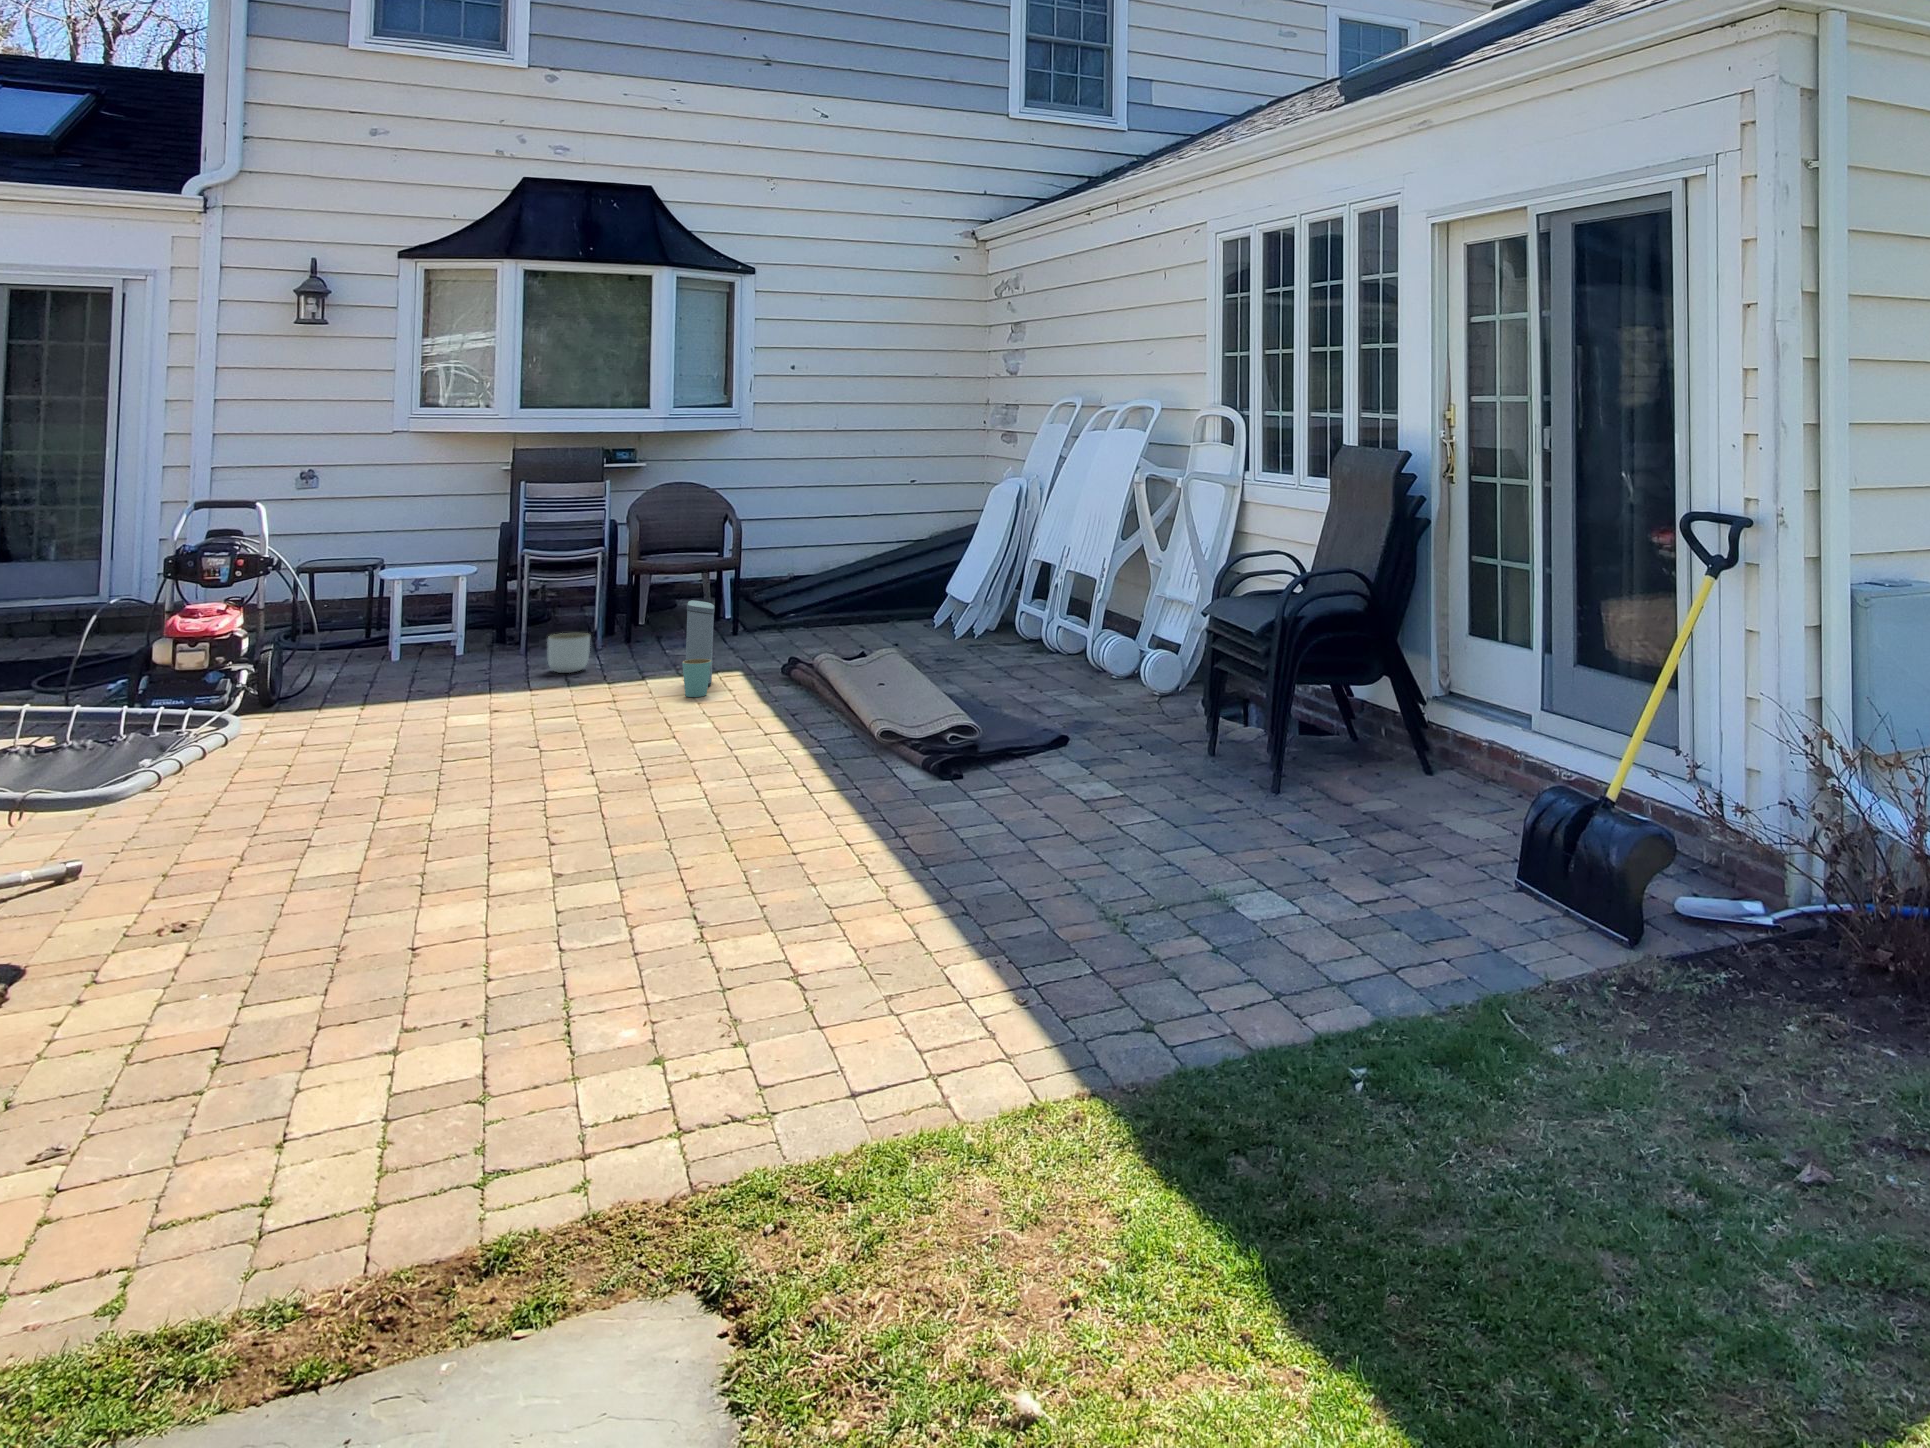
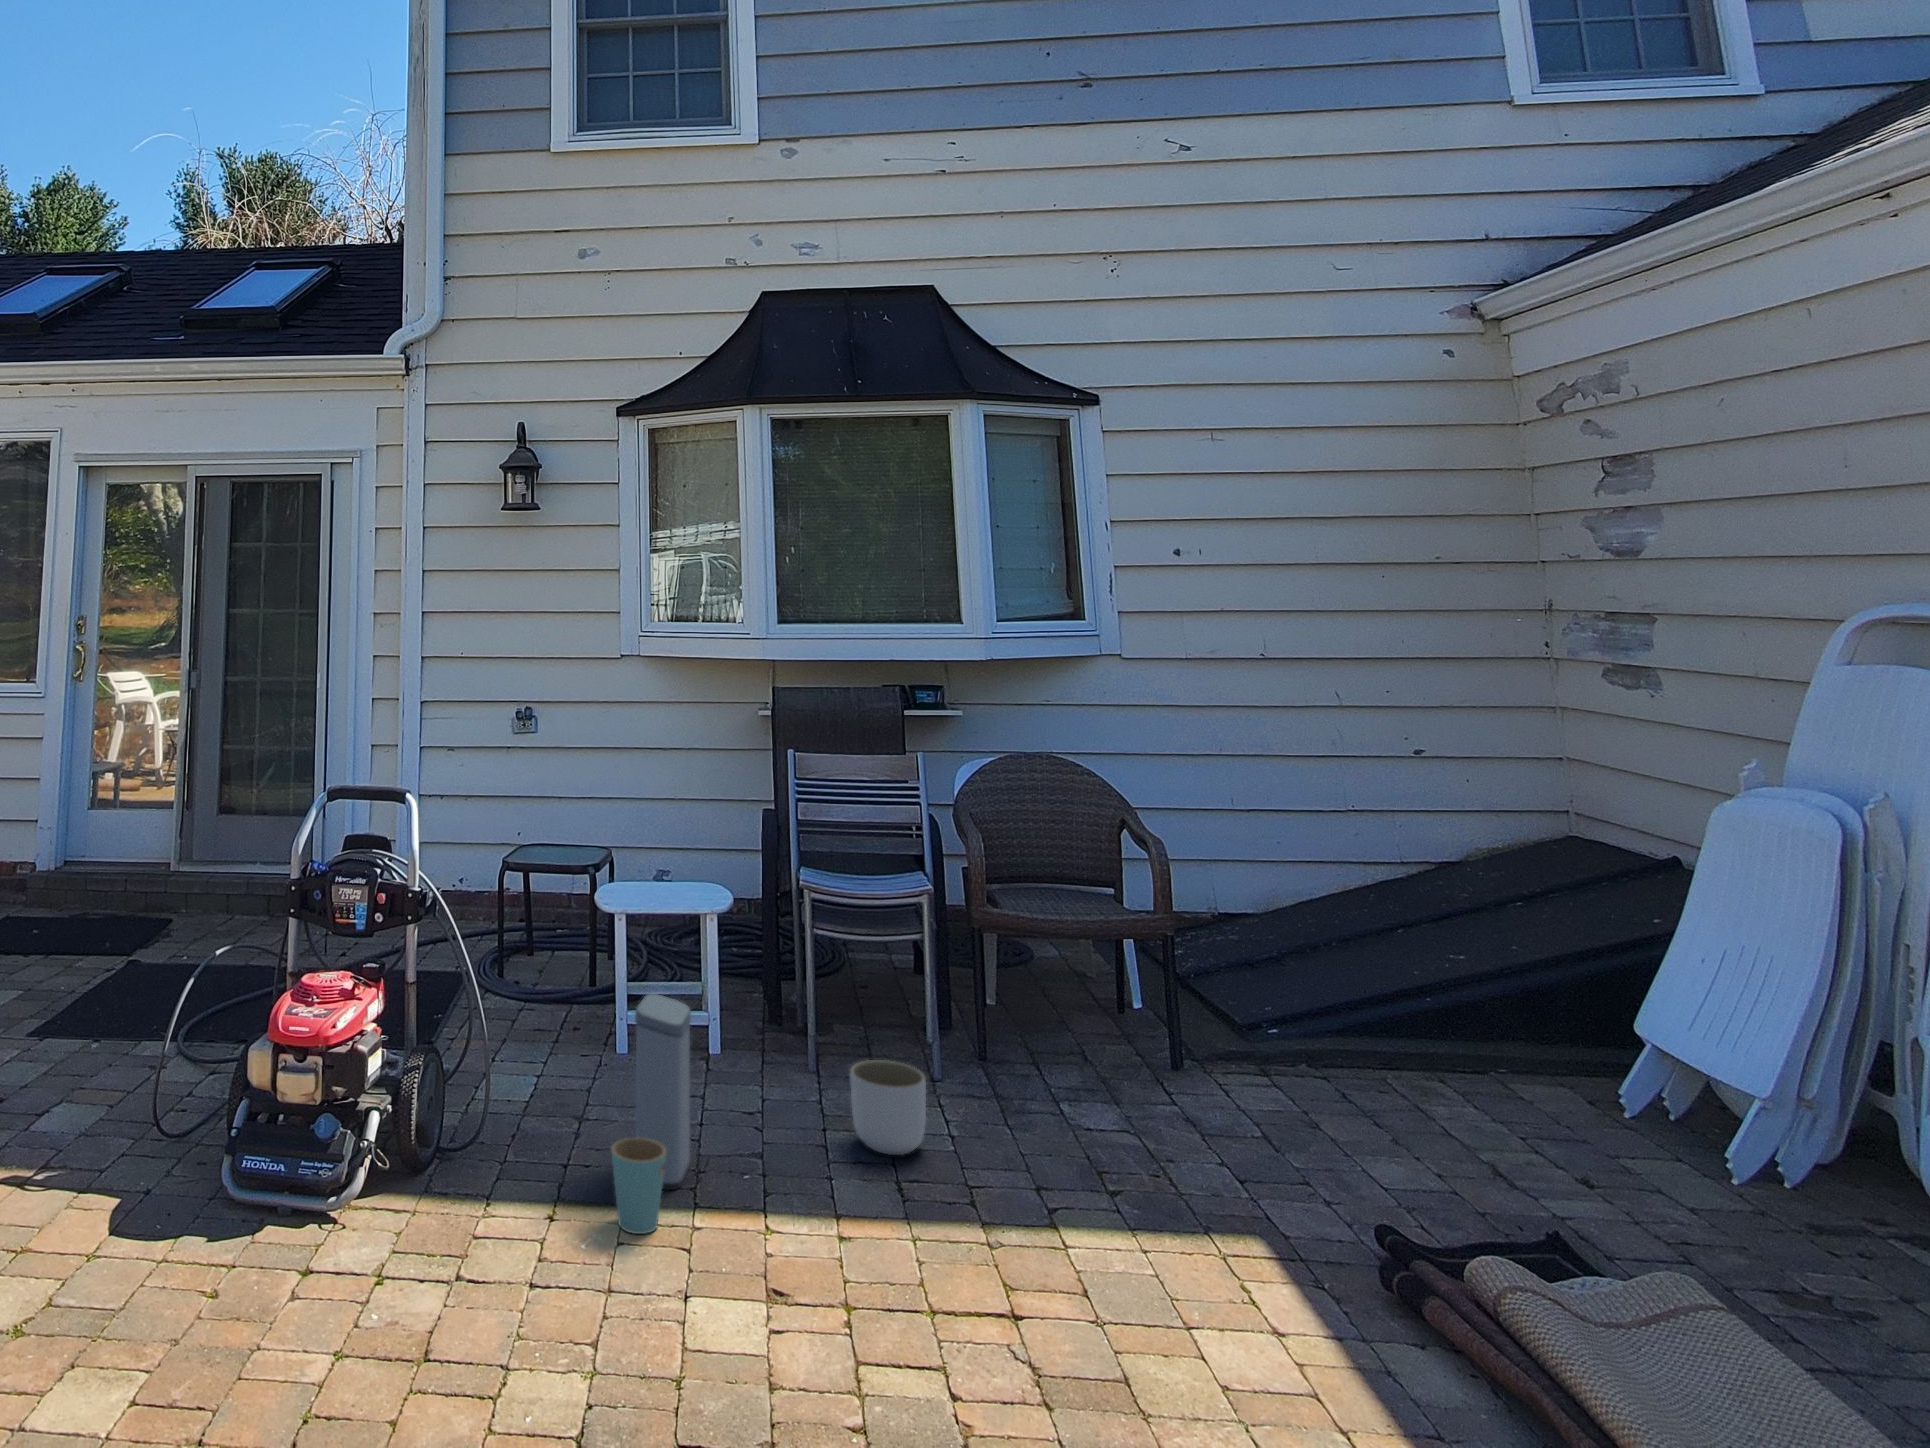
trash can: present [682,600,715,697] -> present [611,994,691,1234]

